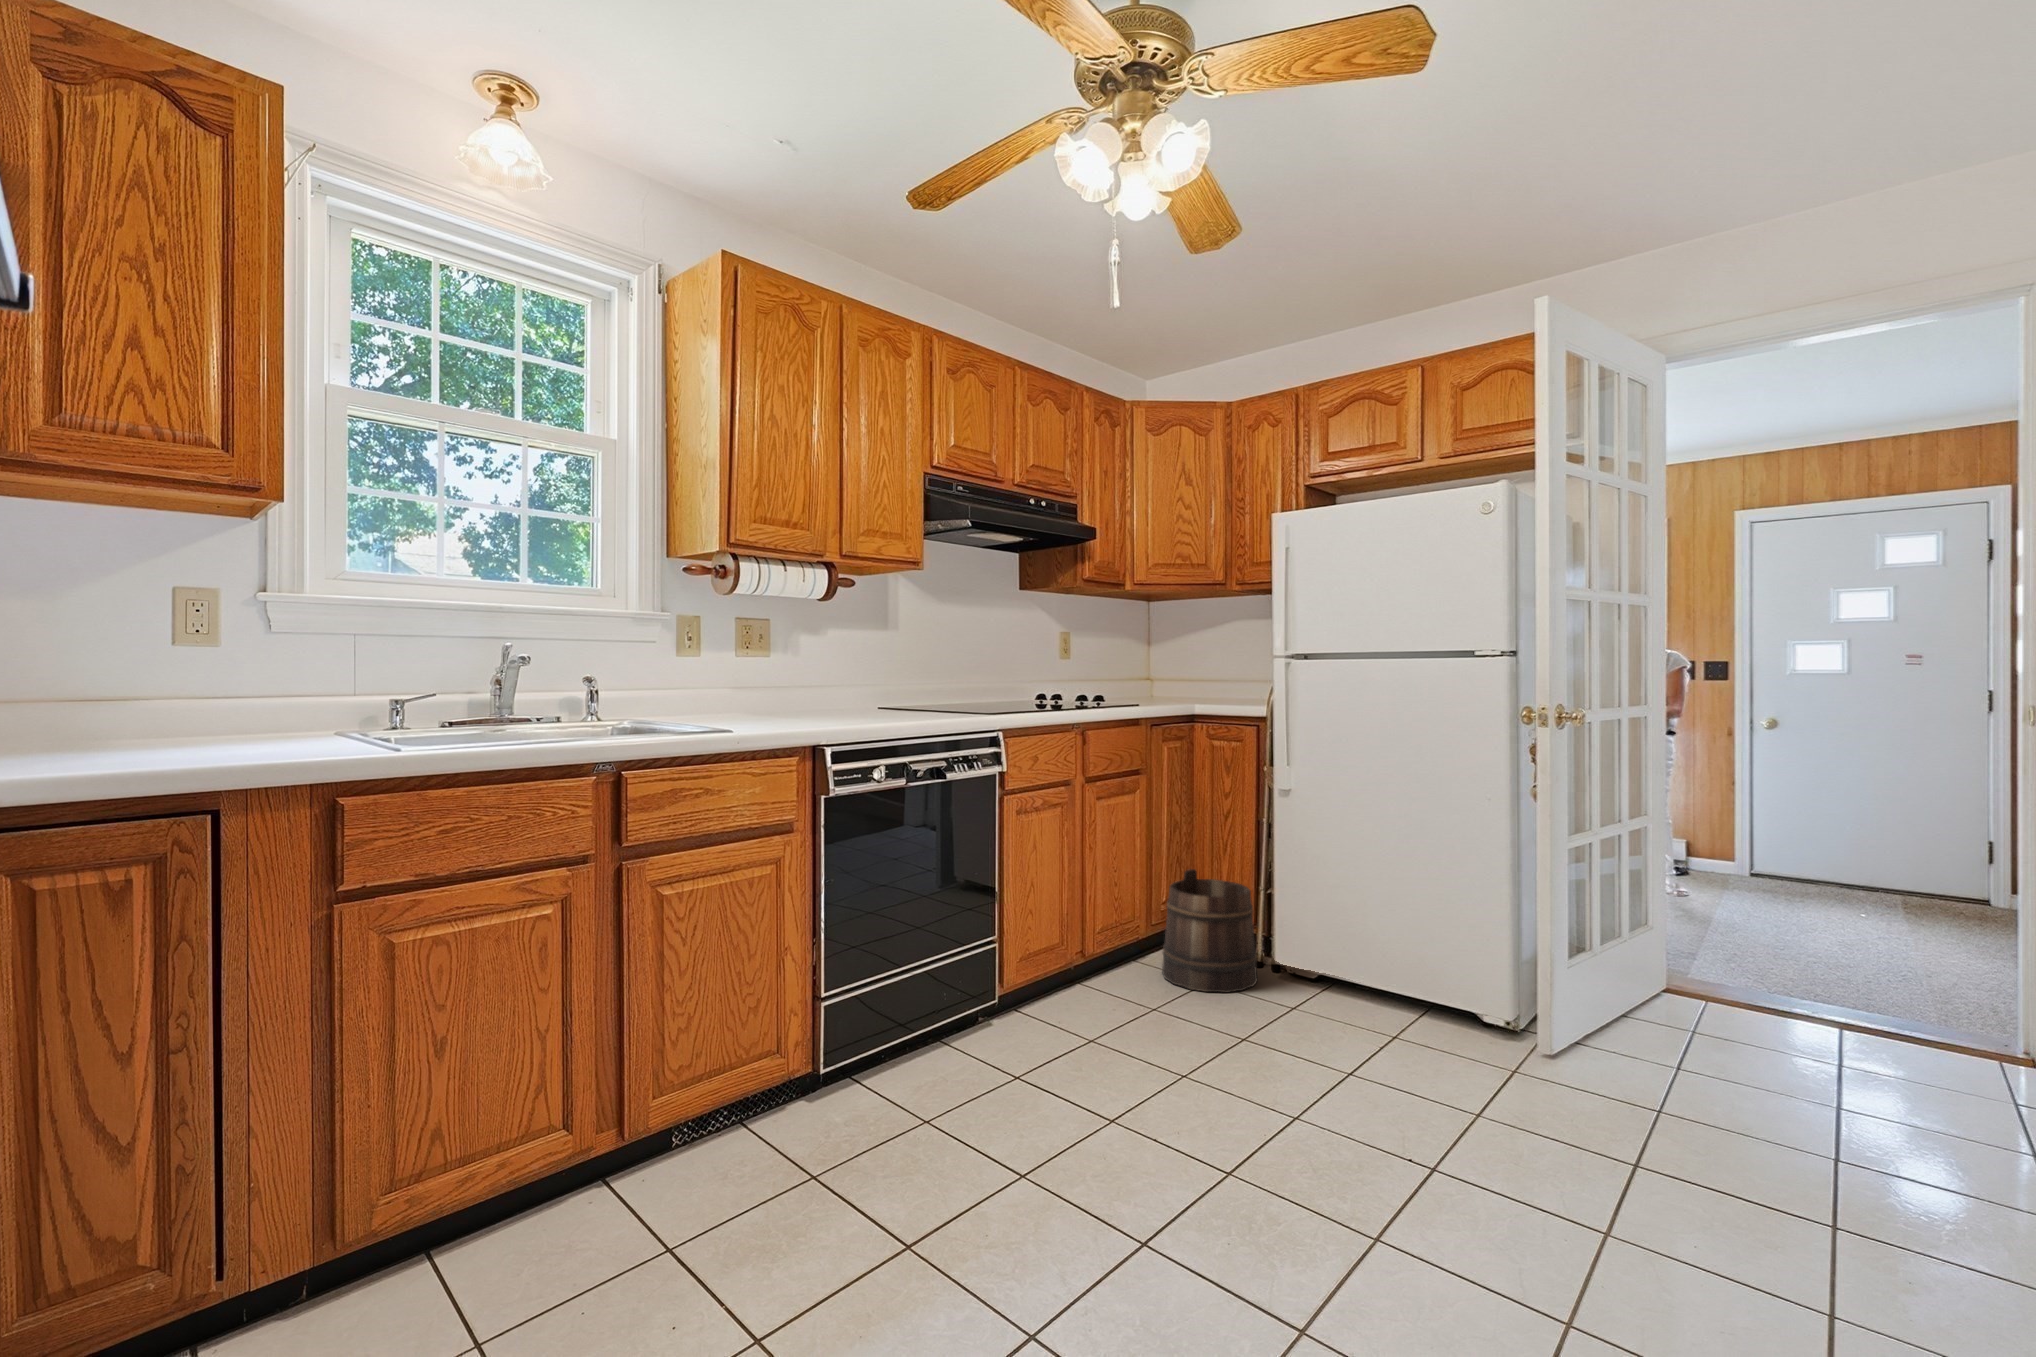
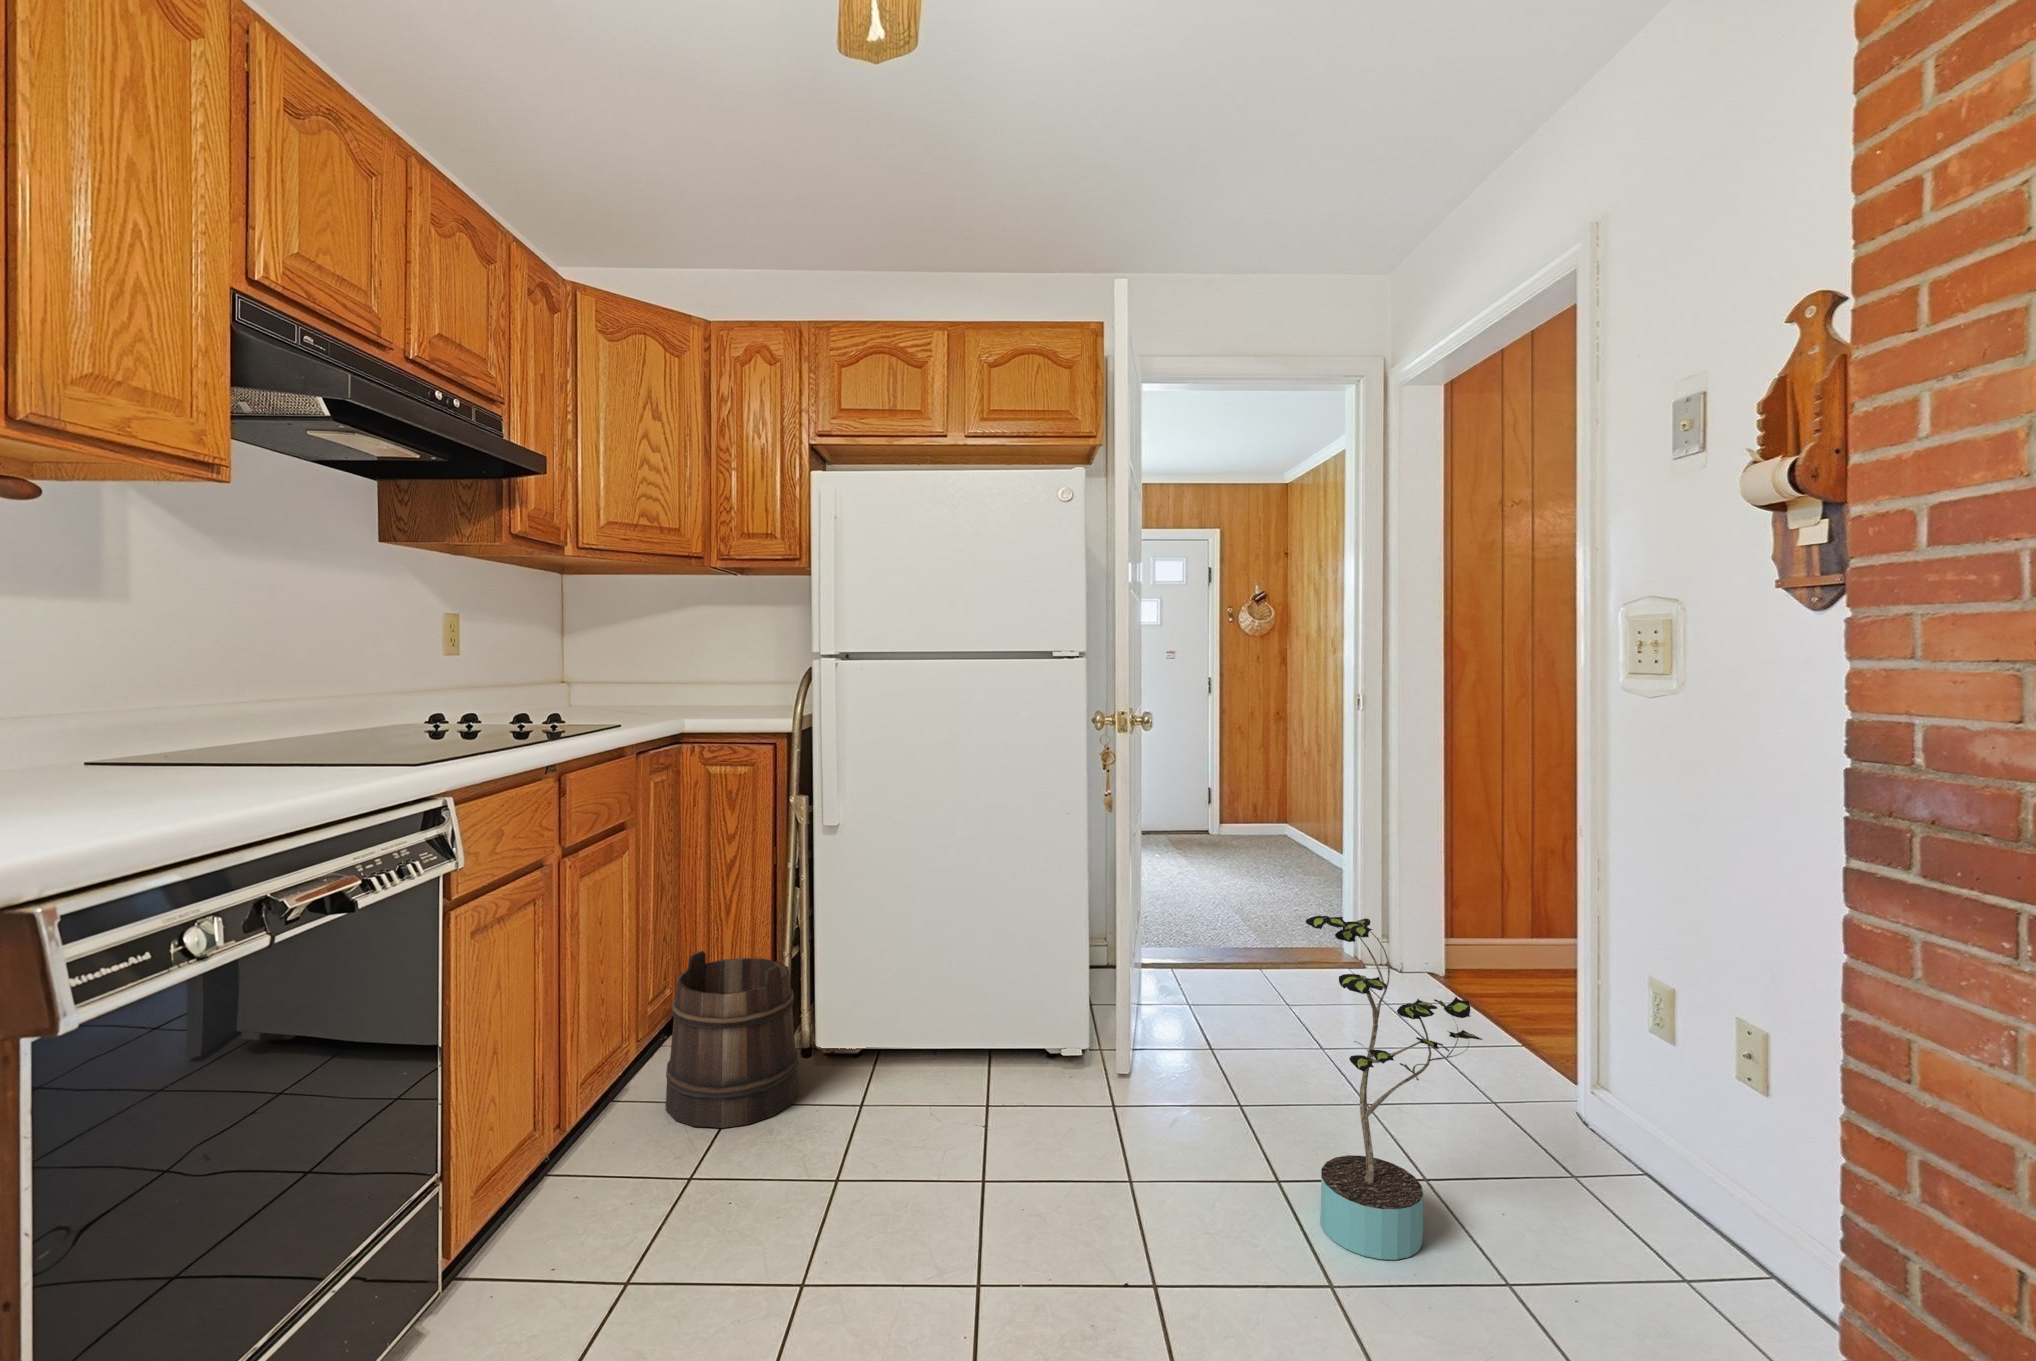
potted plant: none [1615,890,1837,1230] -> present [1306,916,1482,1260]

